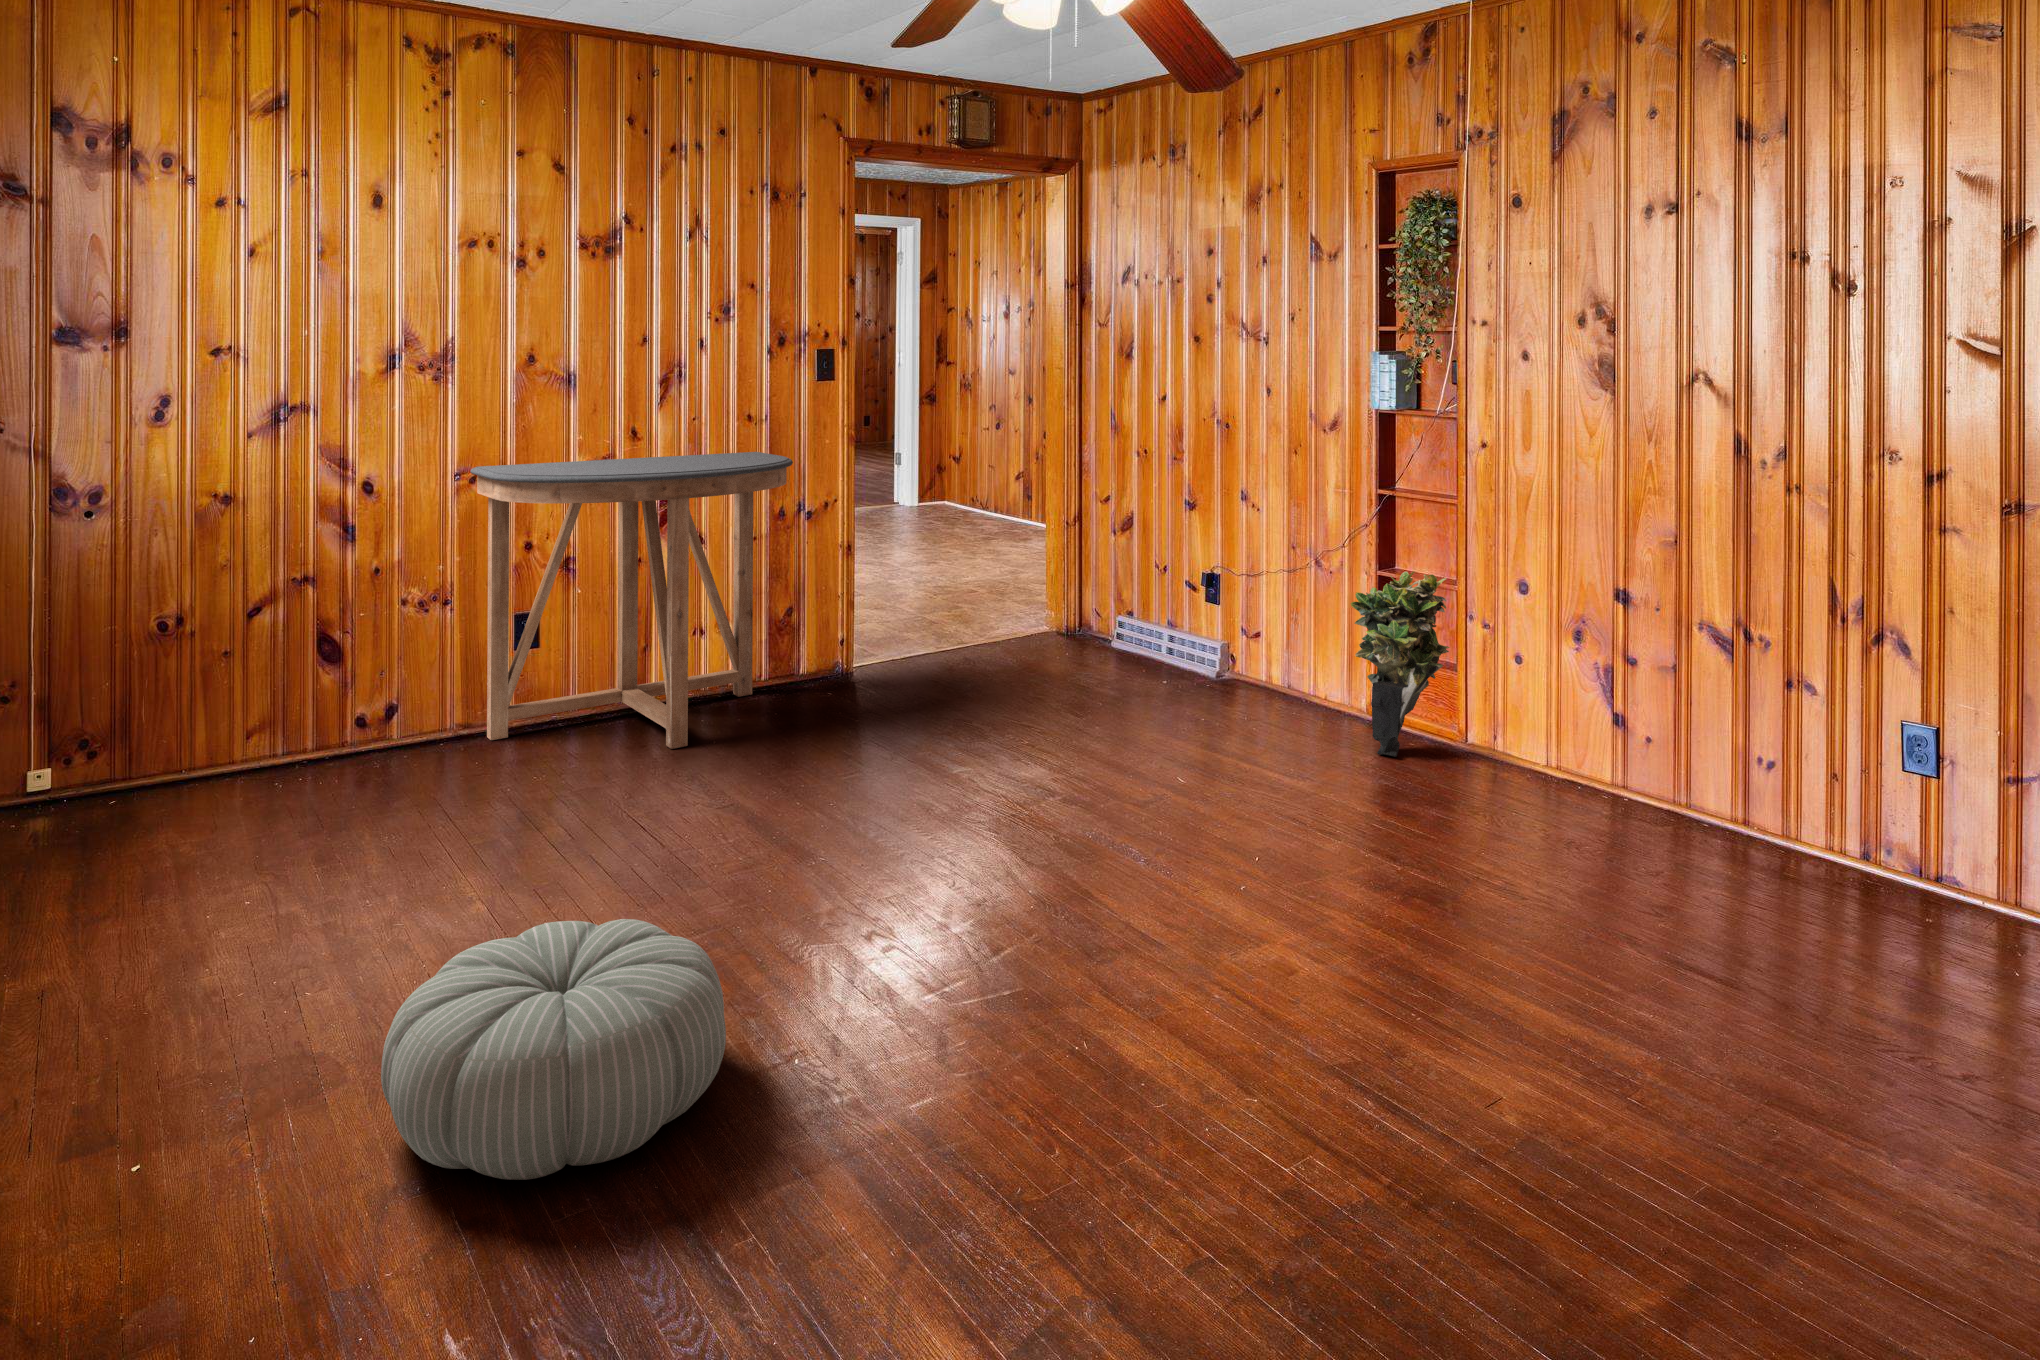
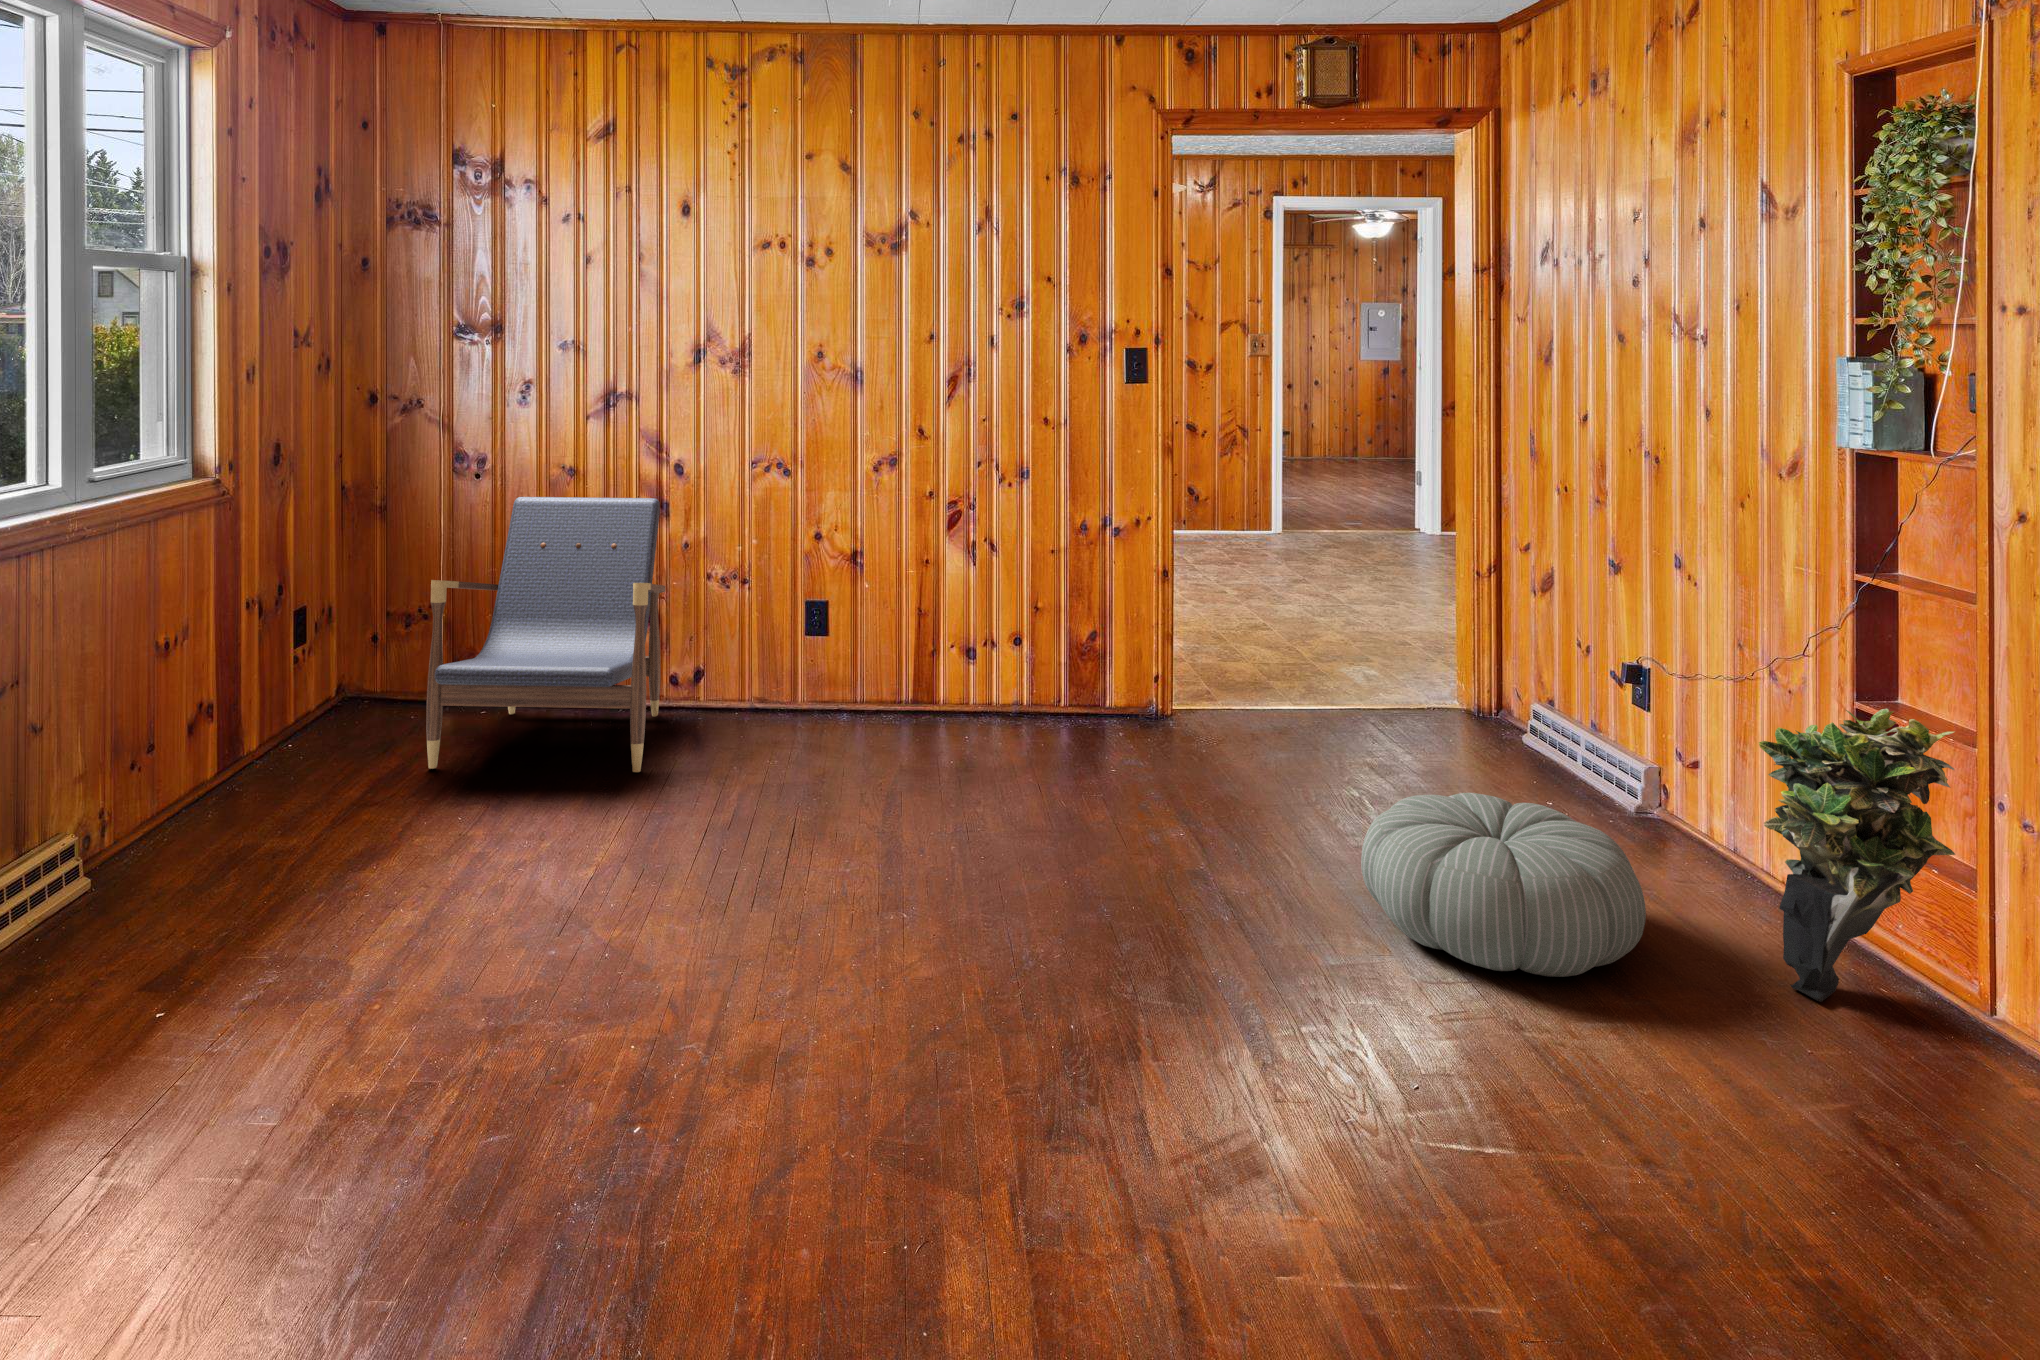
console table: present [470,452,793,749] -> none [755,456,1063,757]
lounge chair: none [123,522,416,870] -> present [426,497,665,772]
pouf: present [381,919,726,1180] -> present [1361,793,1646,977]

